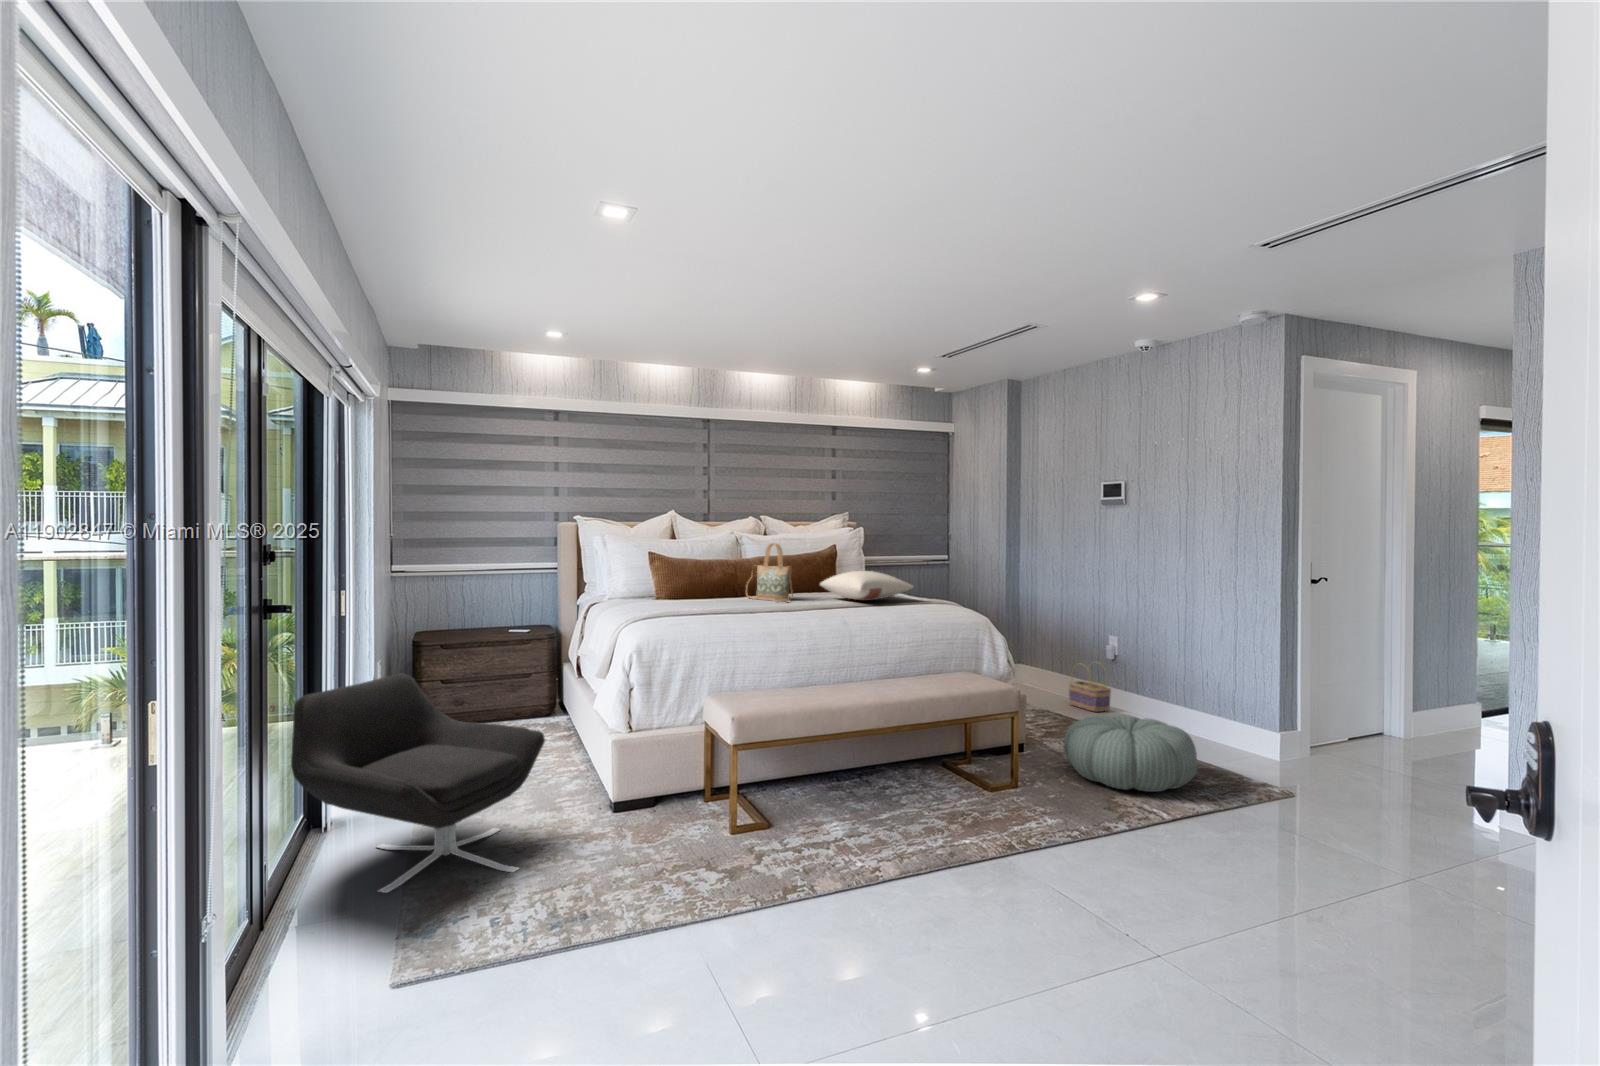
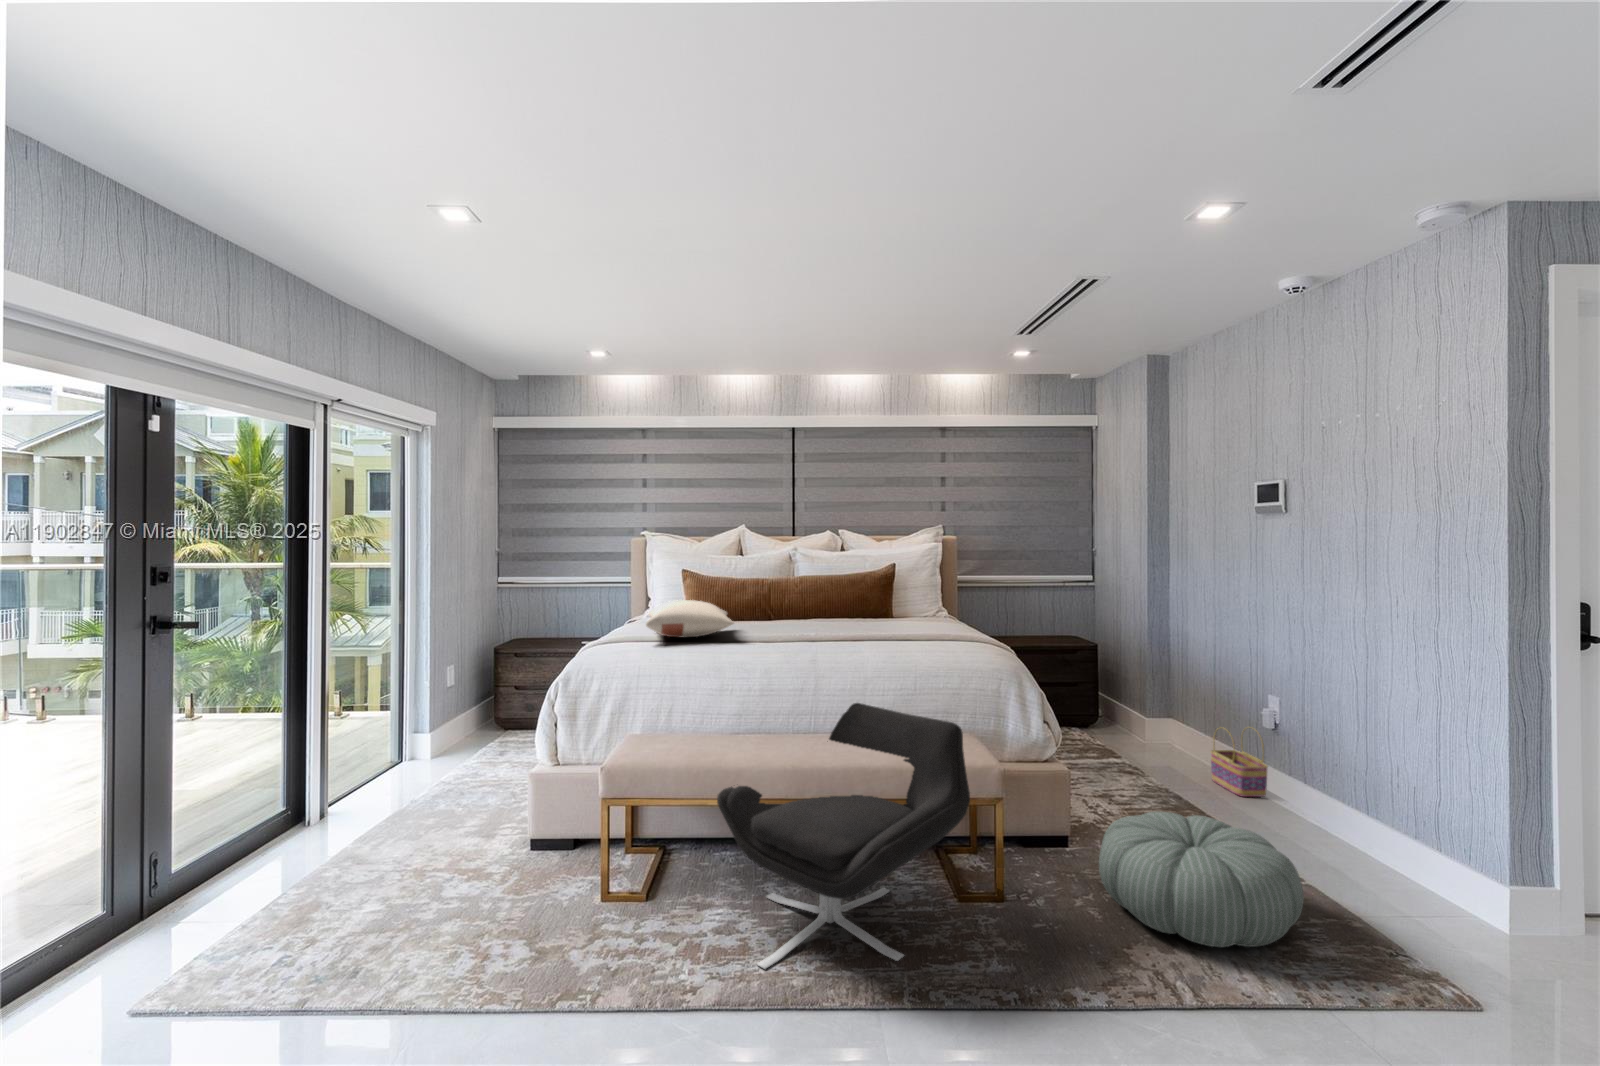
handbag: present [746,543,793,602] -> none [778,562,819,628]
pillow: present [820,571,914,601] -> present [646,600,734,637]
lounge chair: present [291,673,545,893] -> present [717,703,970,969]

